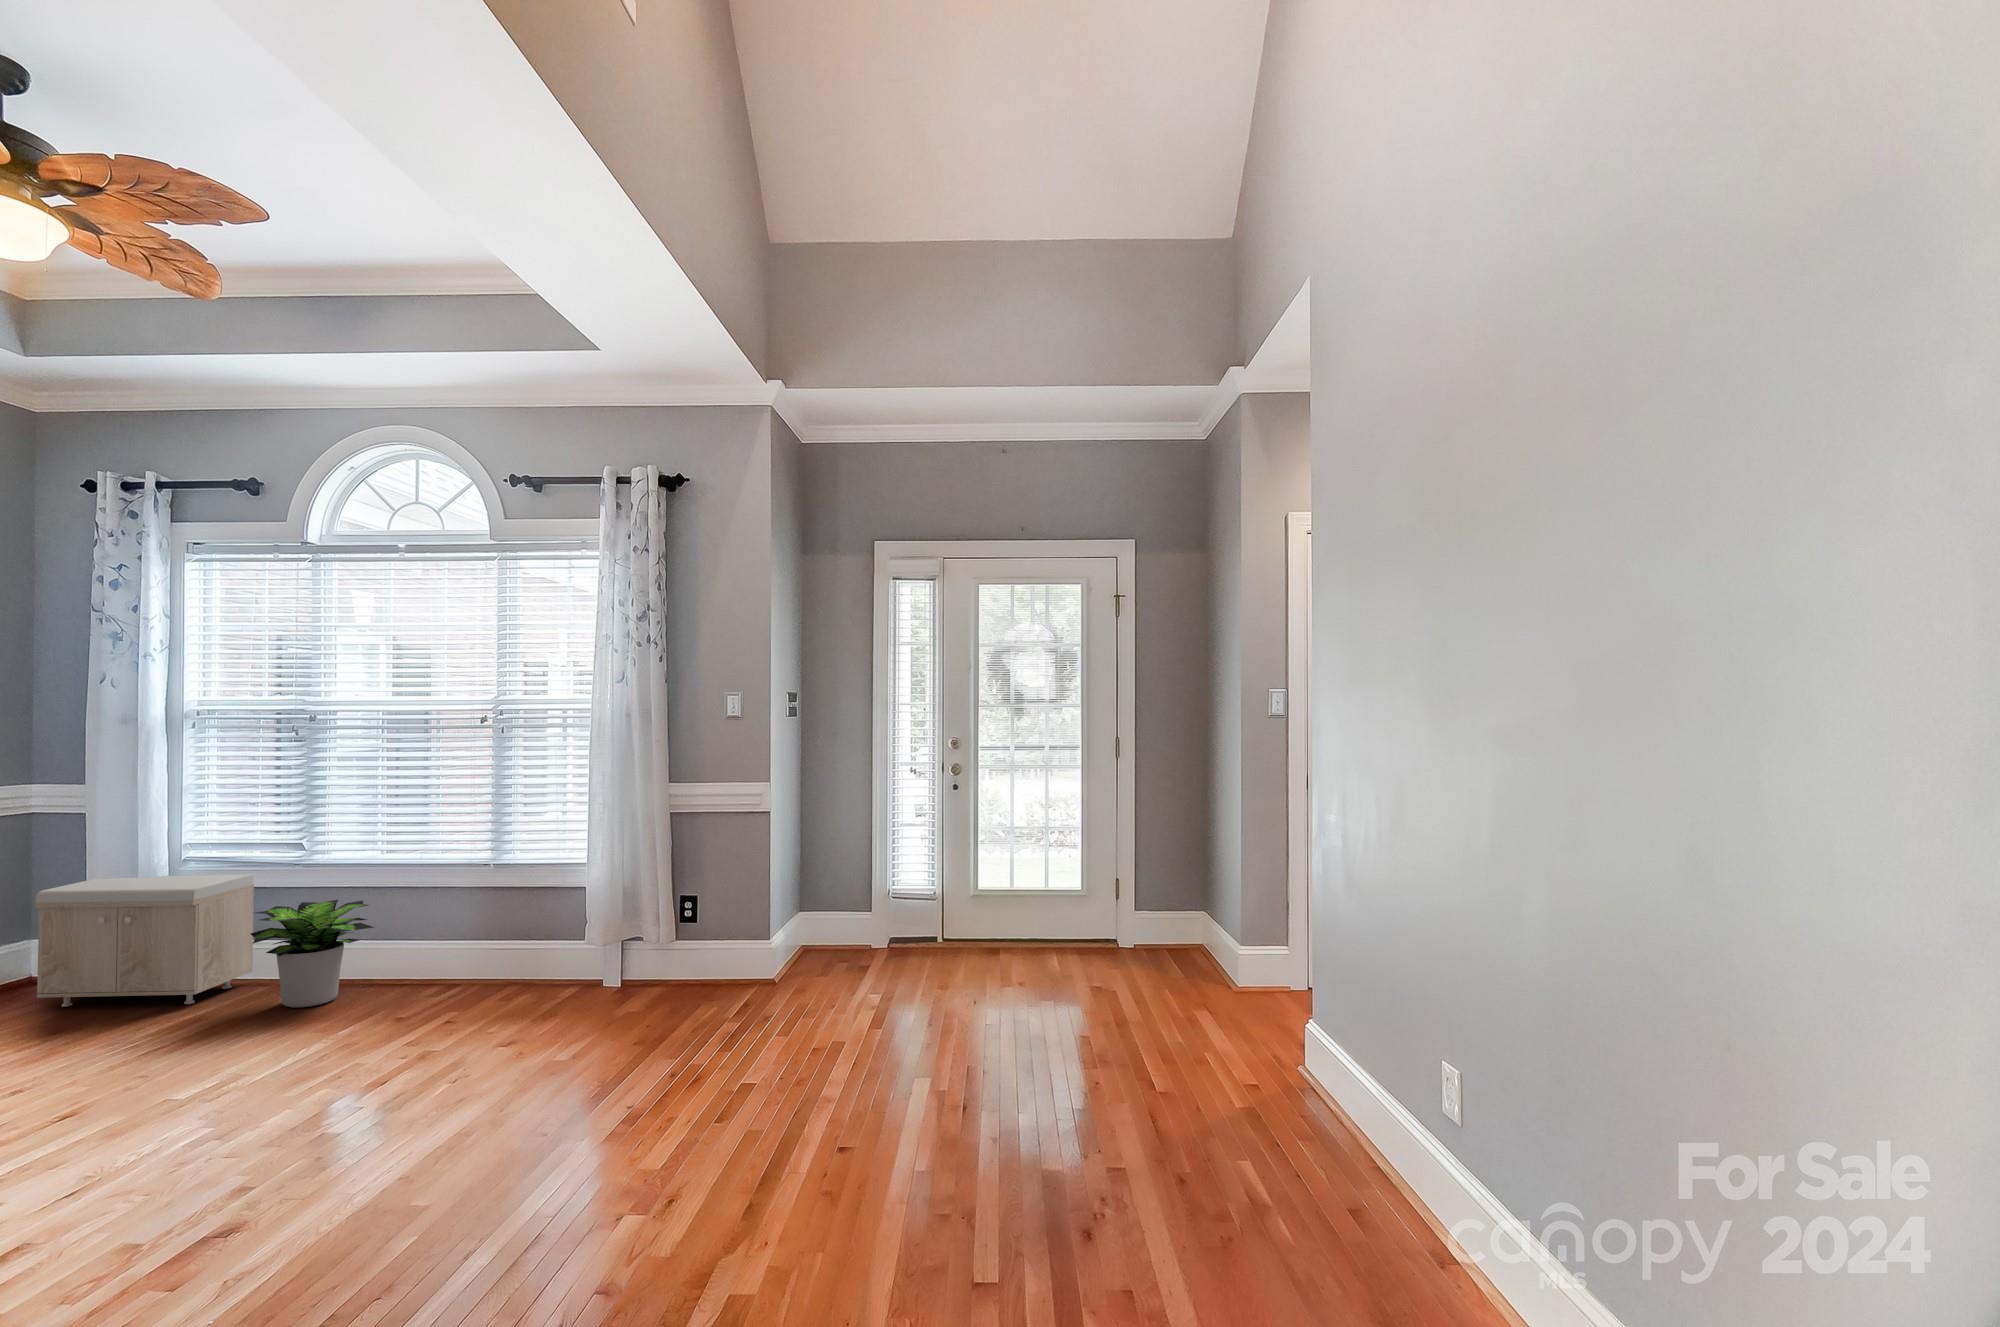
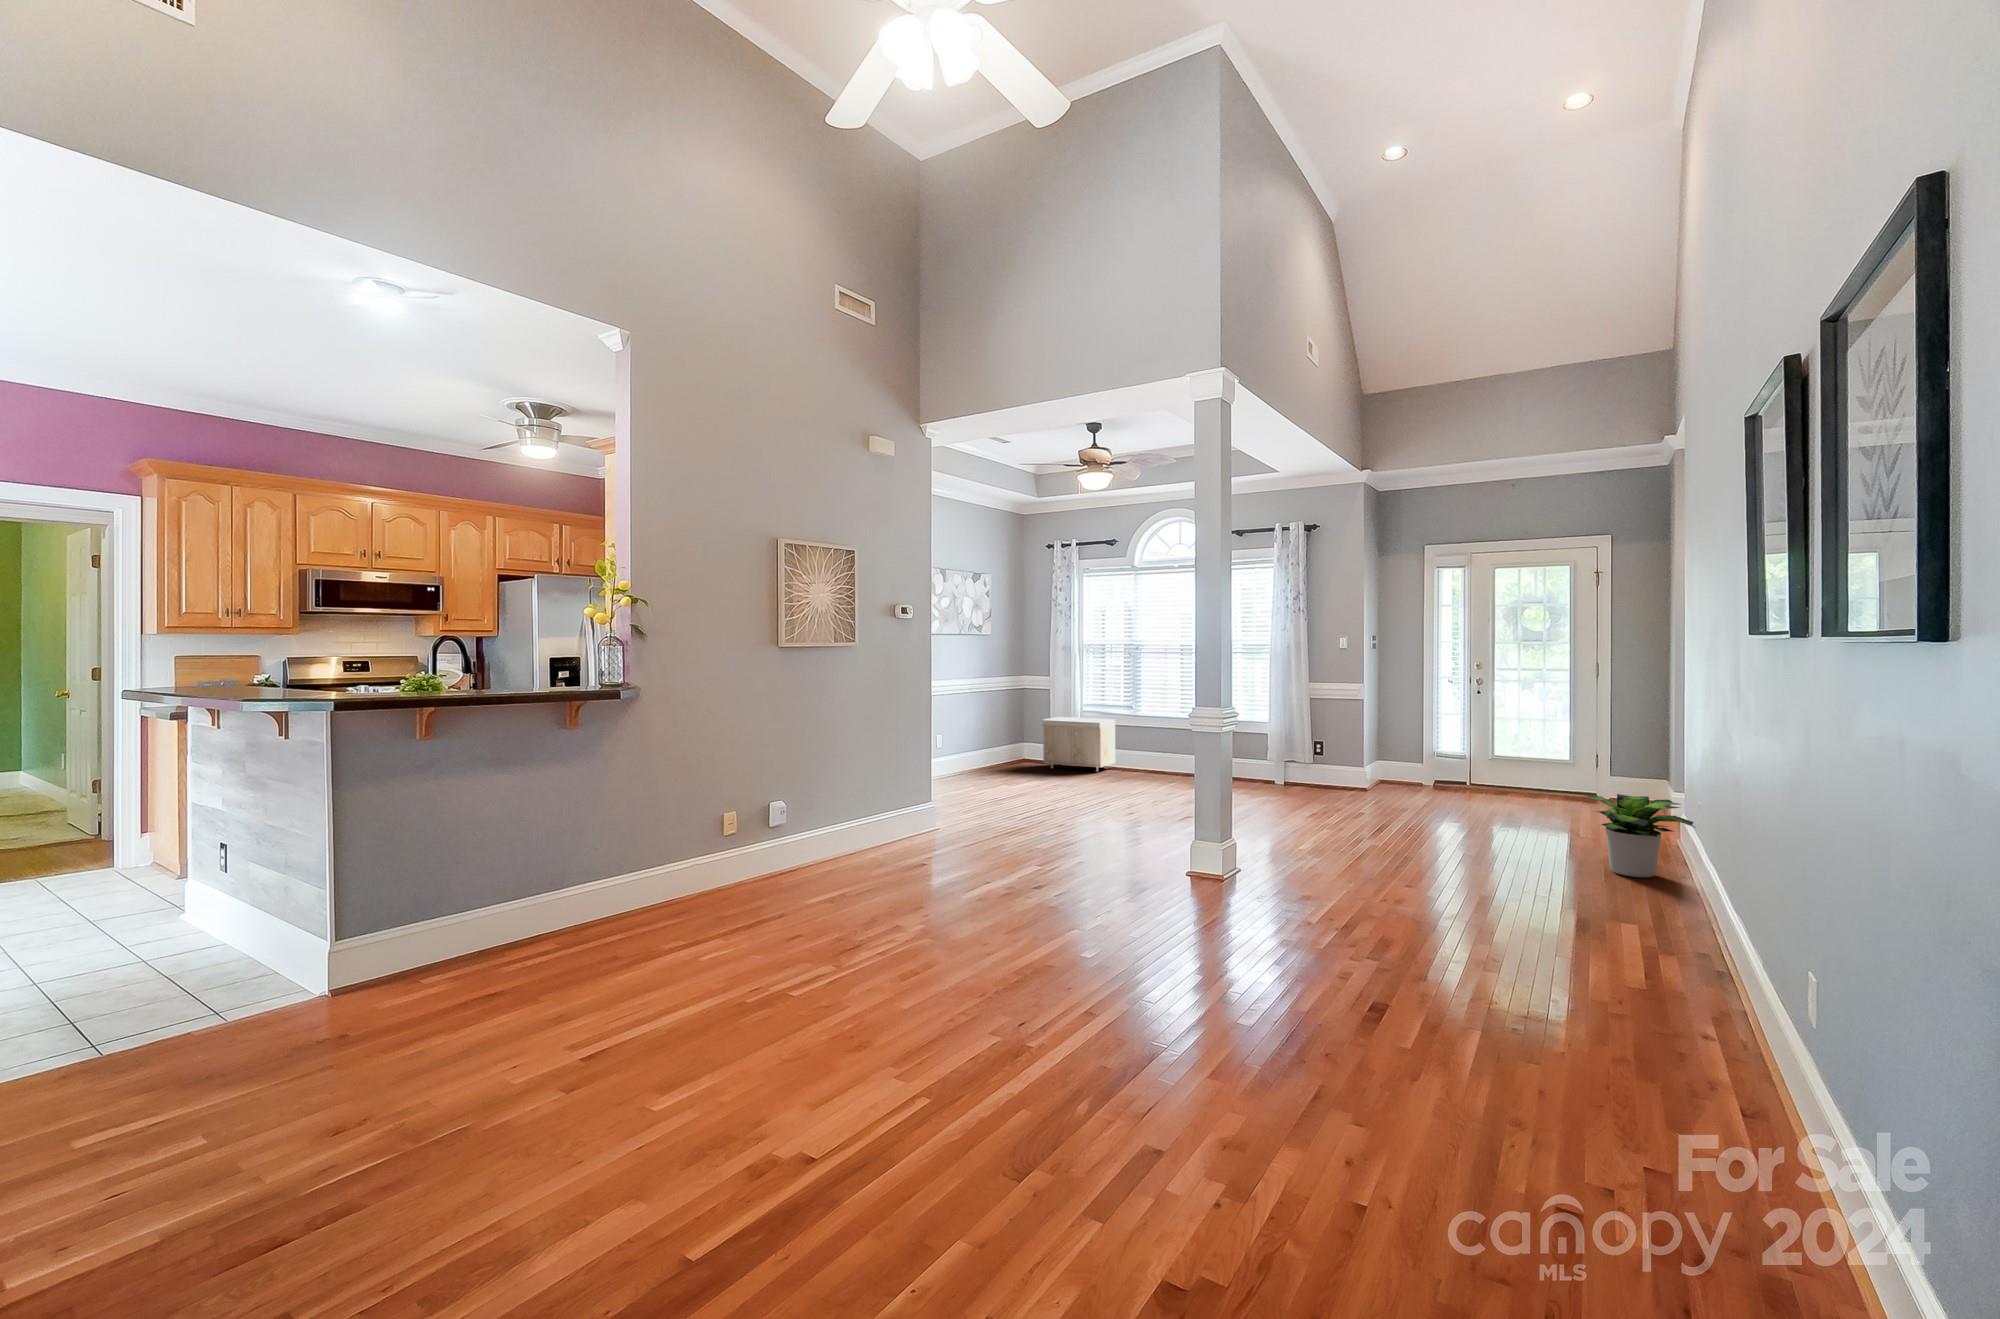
potted plant: present [250,900,374,1008] -> present [1587,794,1696,878]

